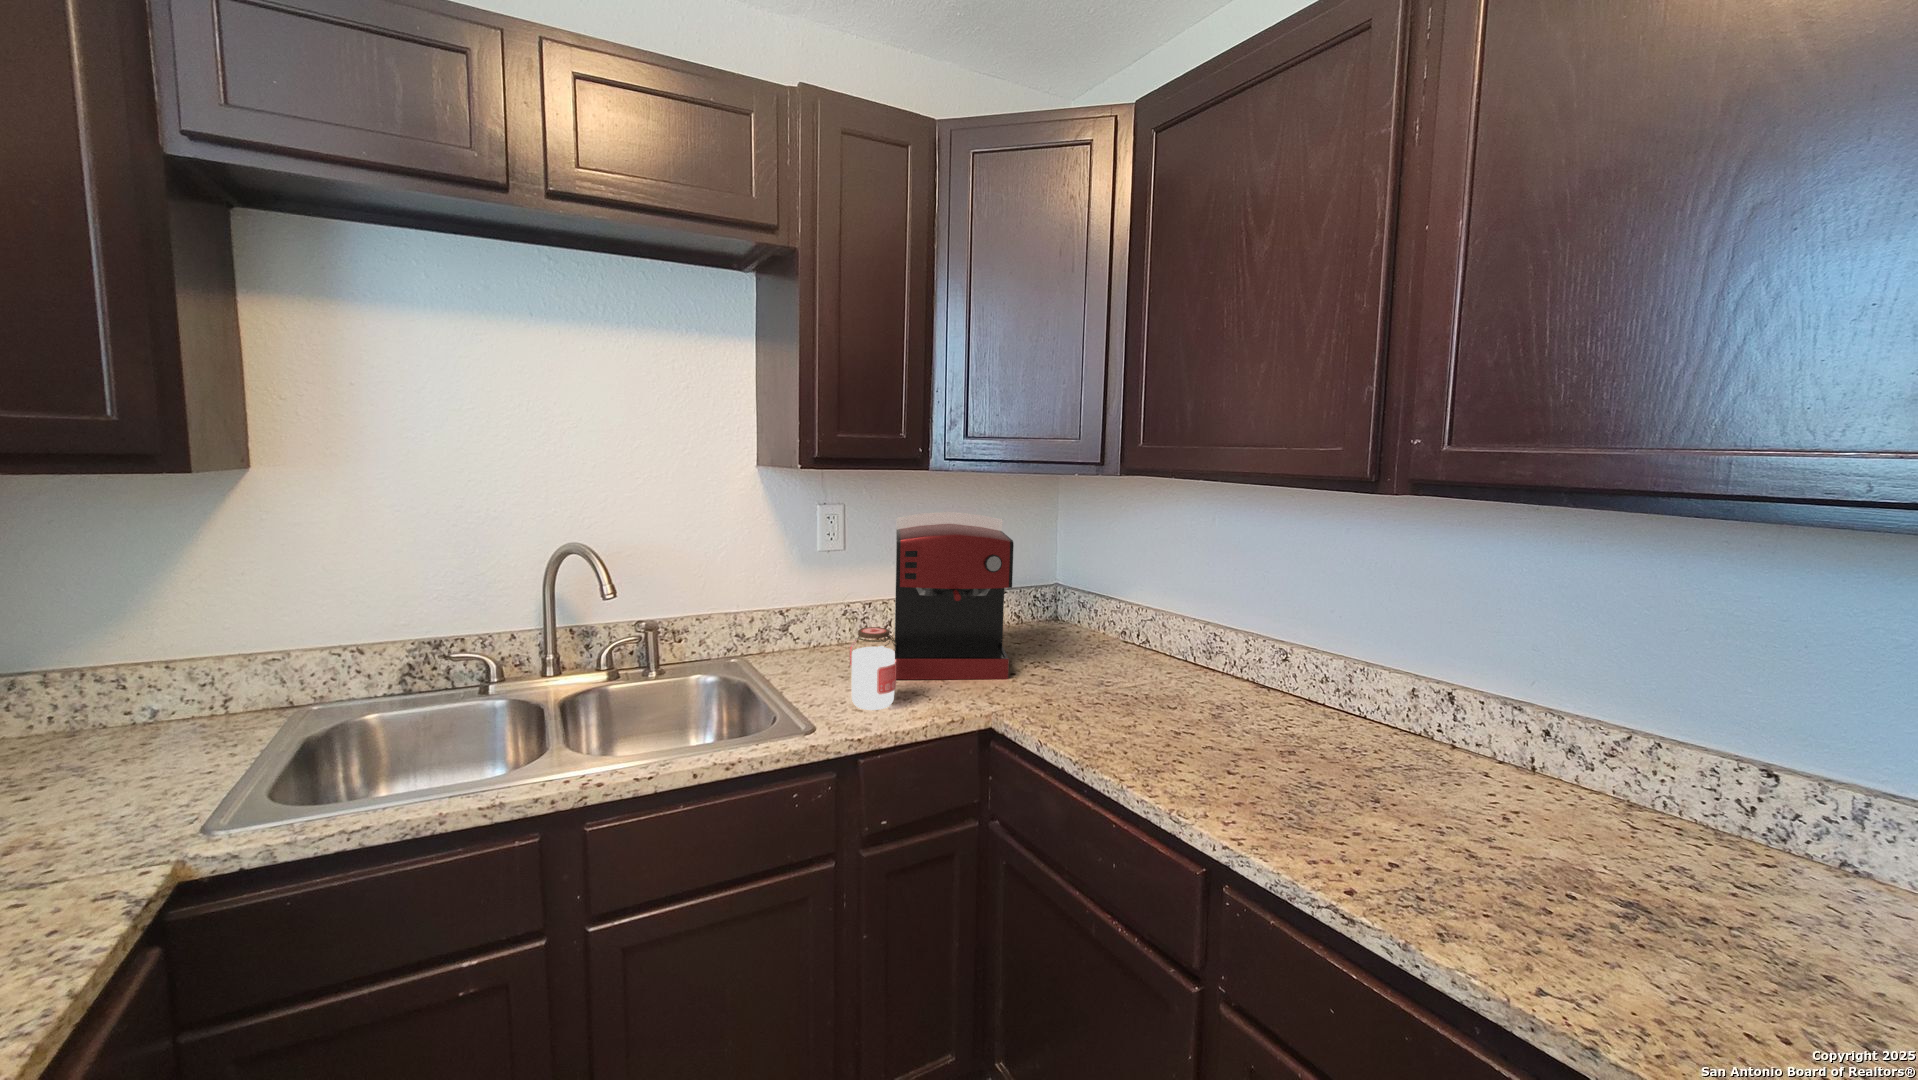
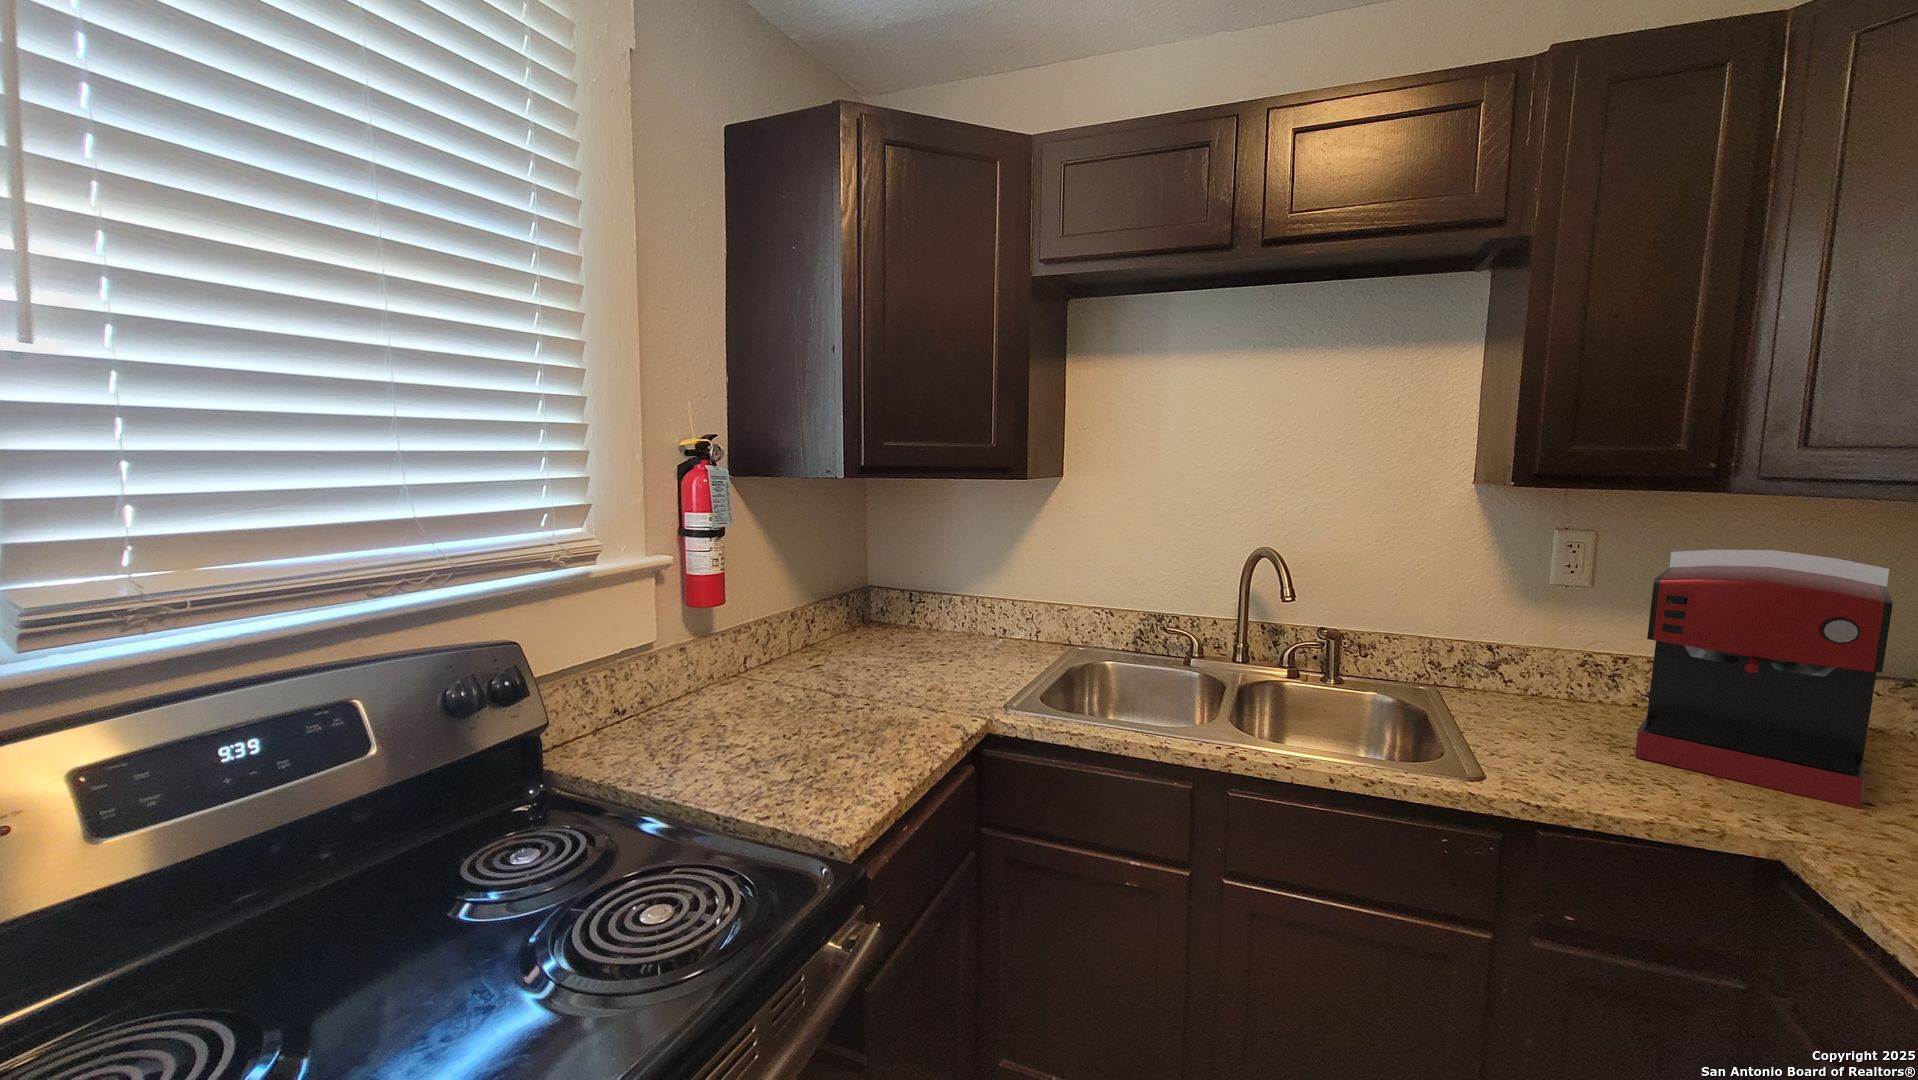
jar: present [850,627,897,710] -> none [1547,680,1626,785]

